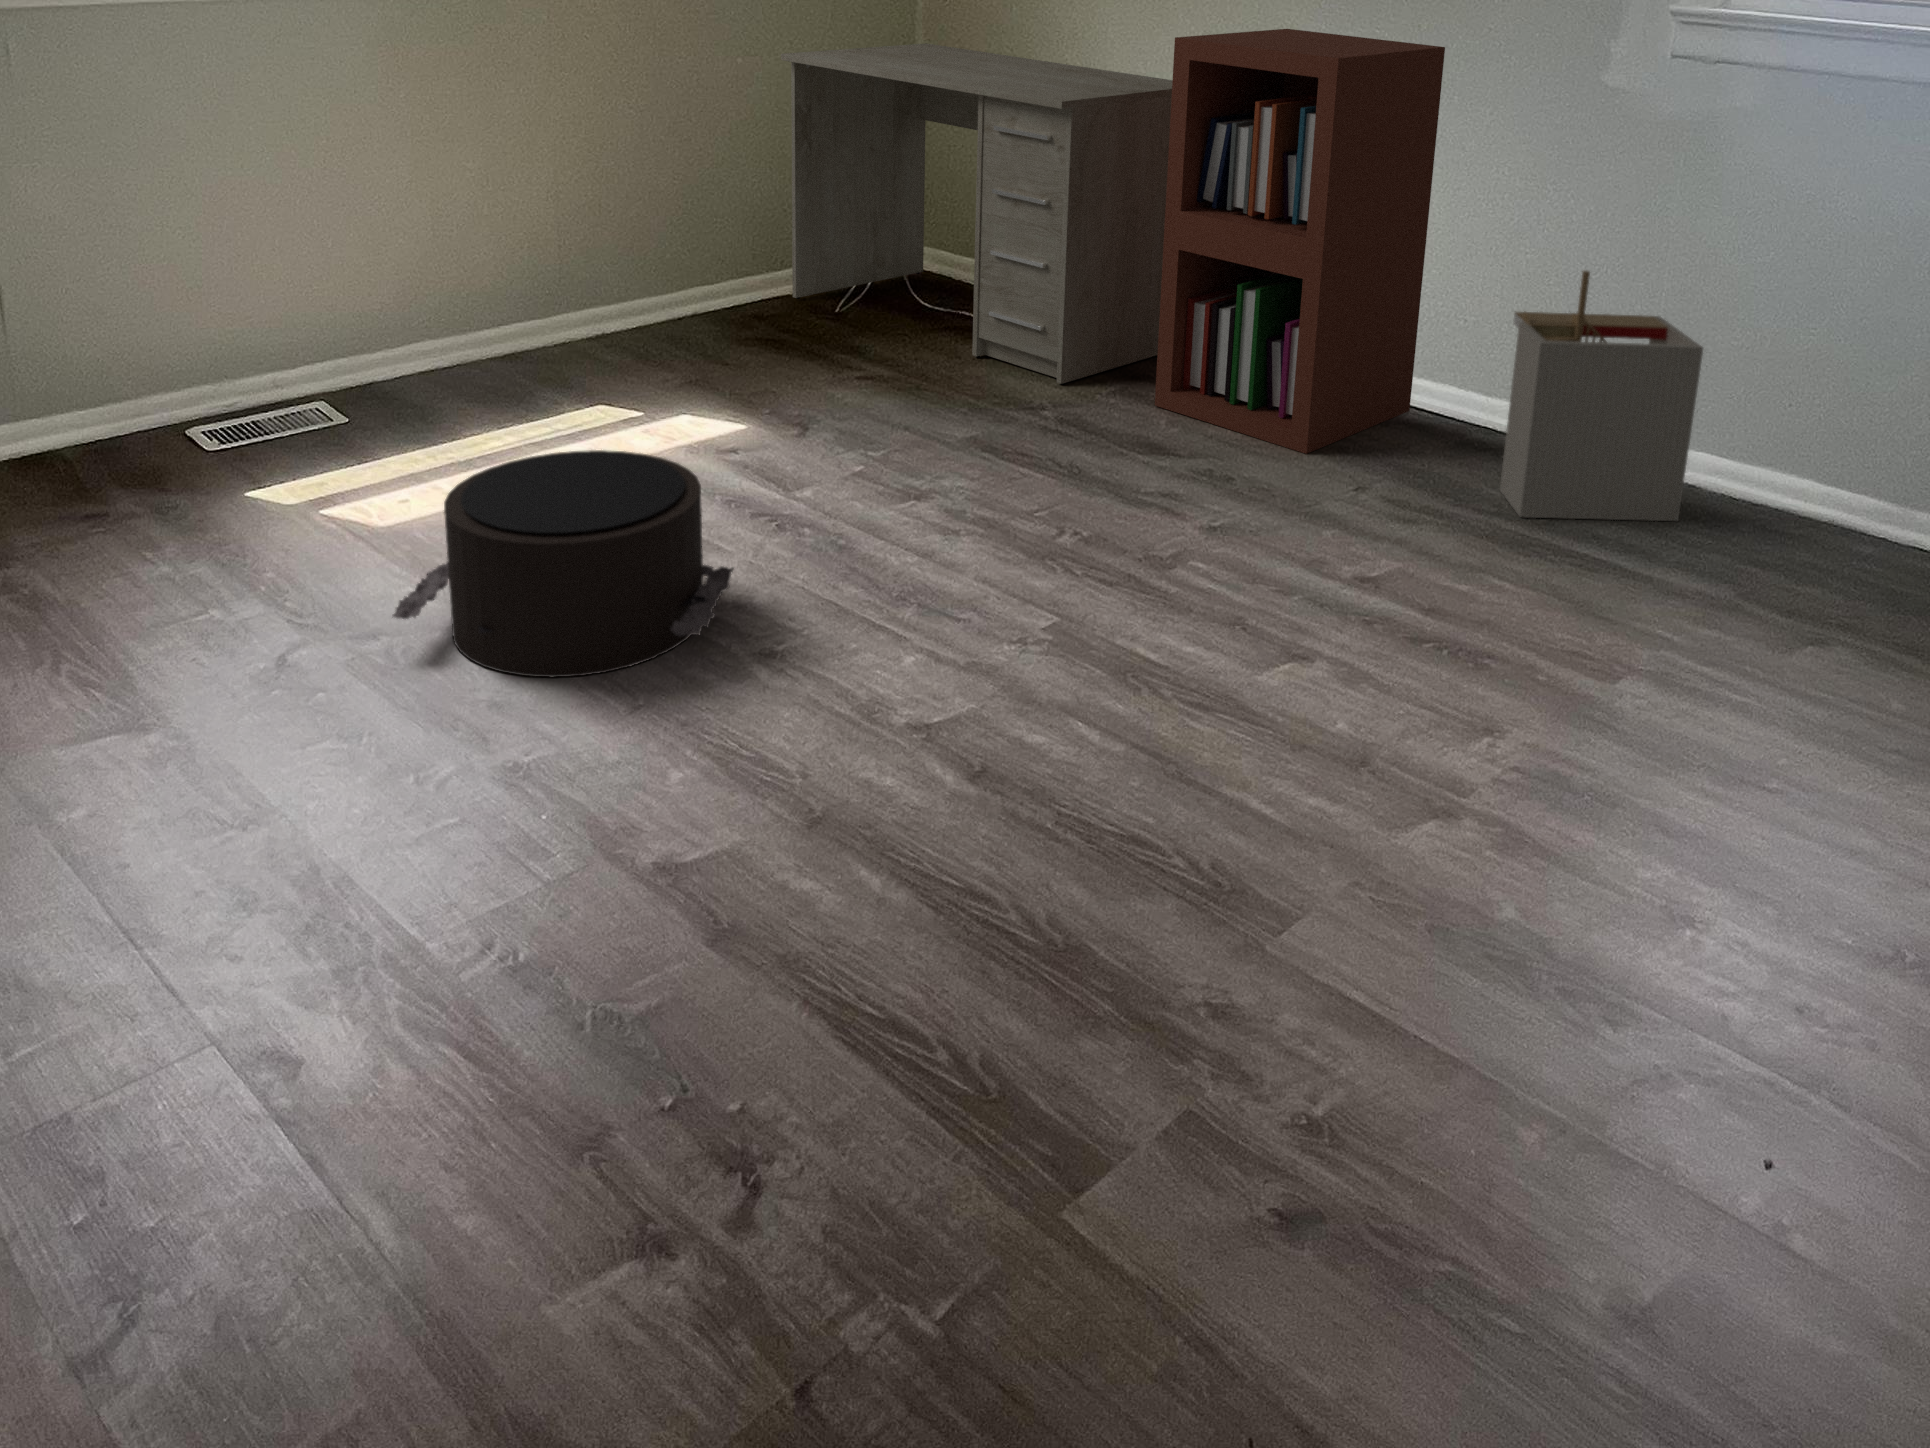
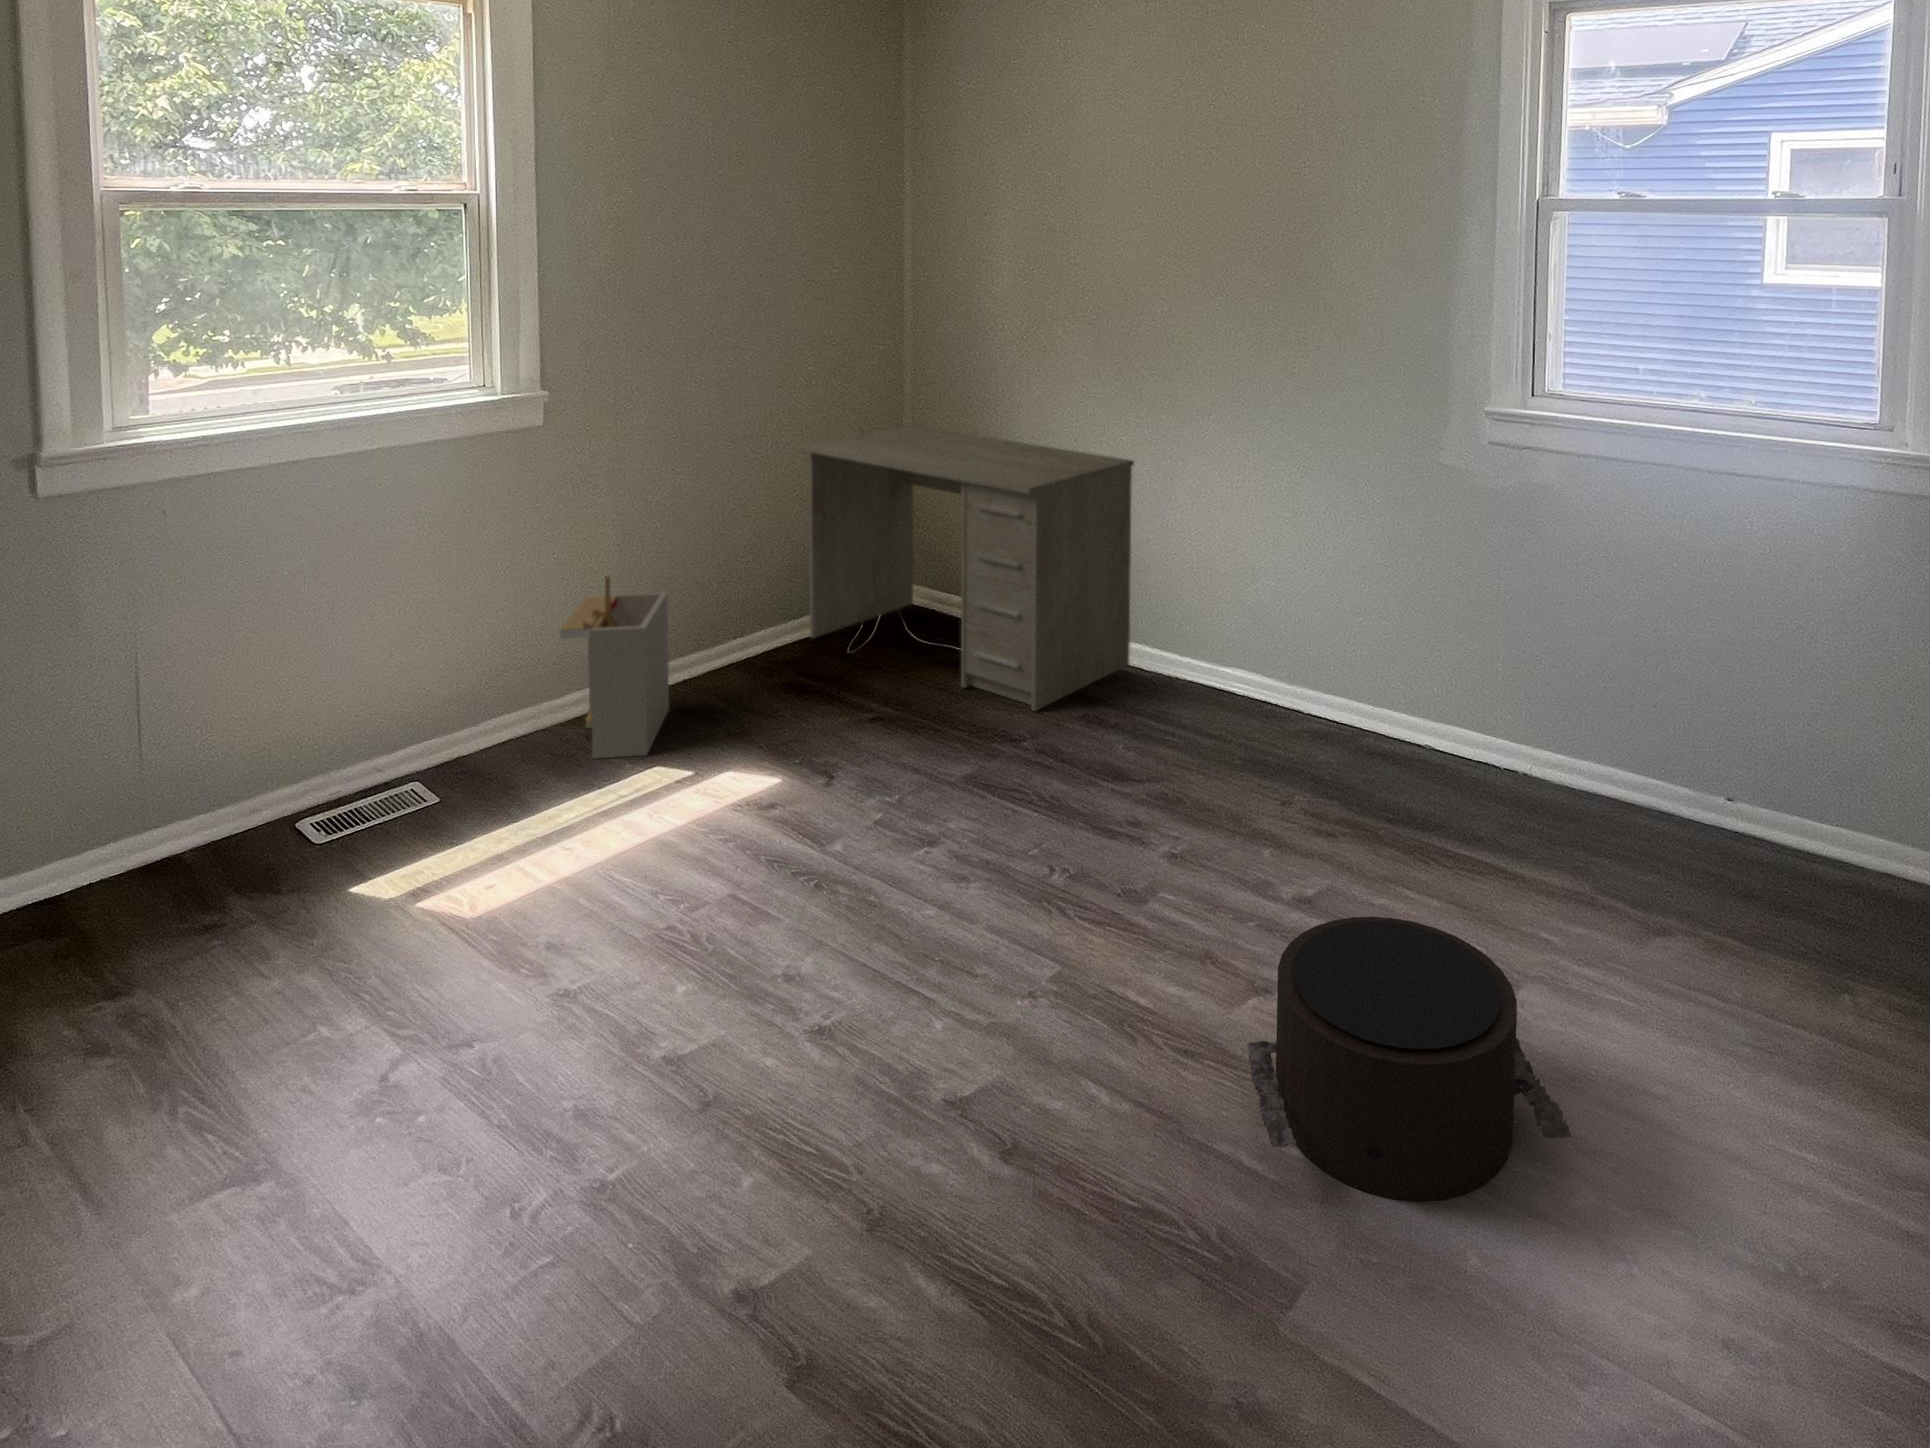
bookshelf: present [1155,29,1445,454] -> none [1112,419,1317,768]
storage bin: present [1500,271,1703,521] -> present [560,576,669,759]
pouf: present [393,450,733,677] -> present [1247,917,1572,1201]

